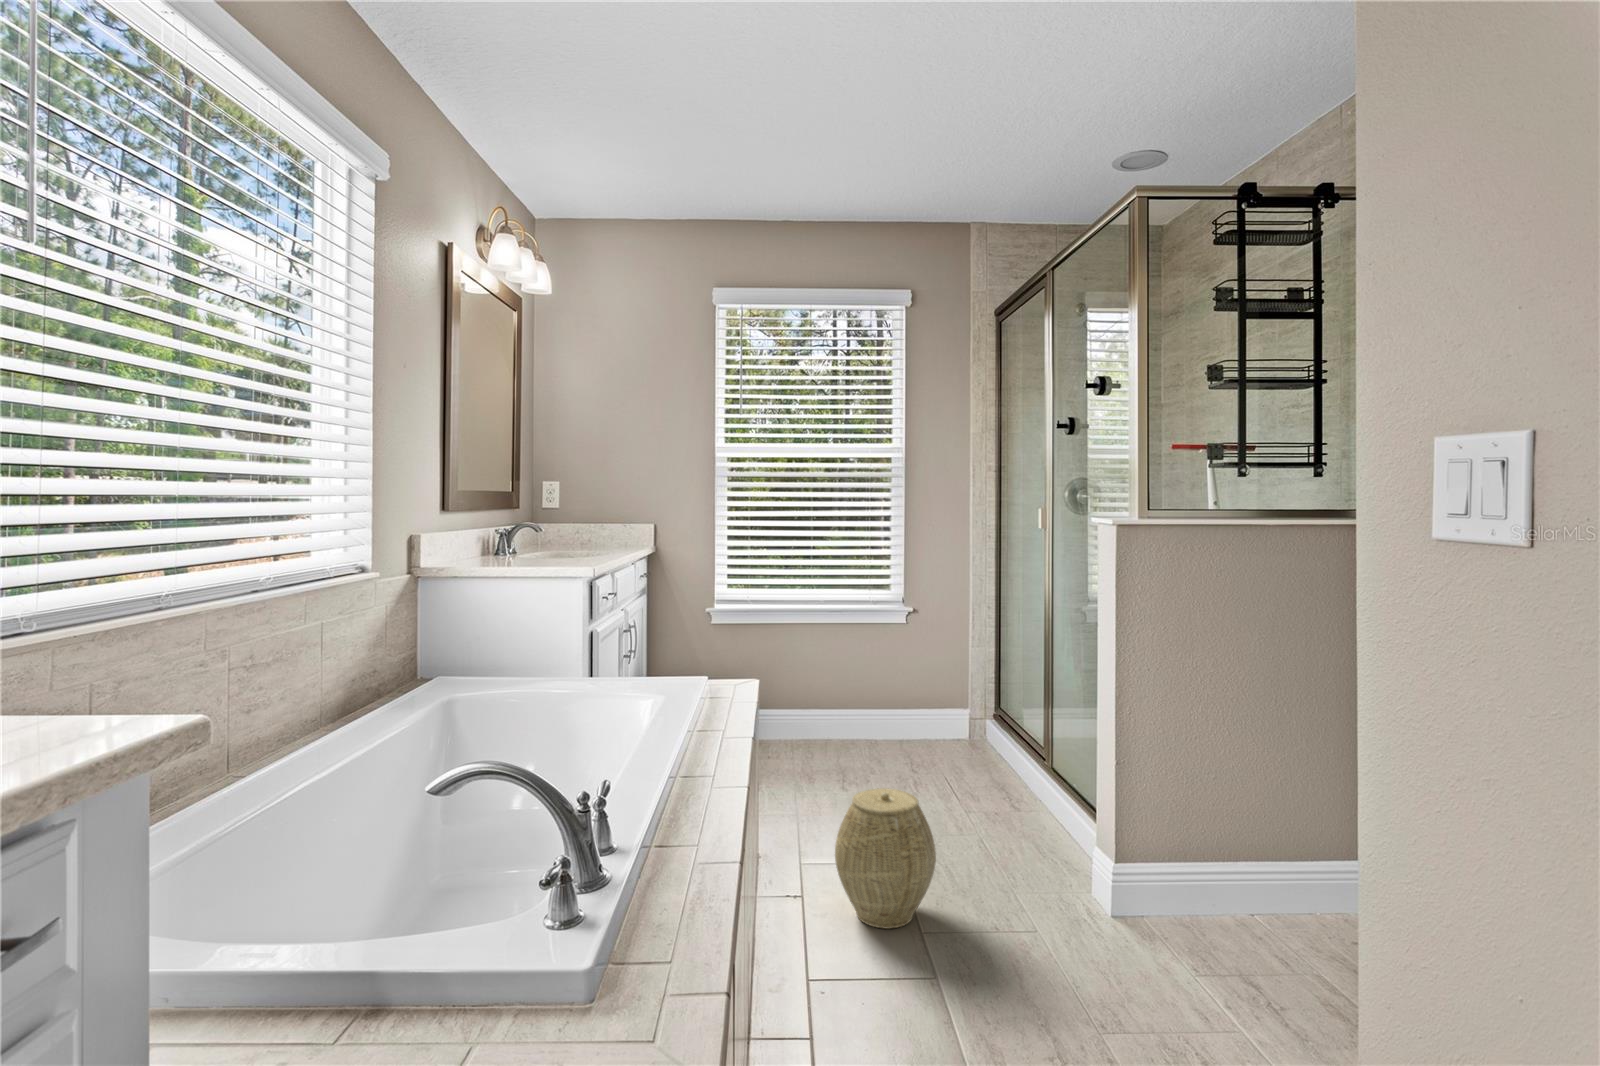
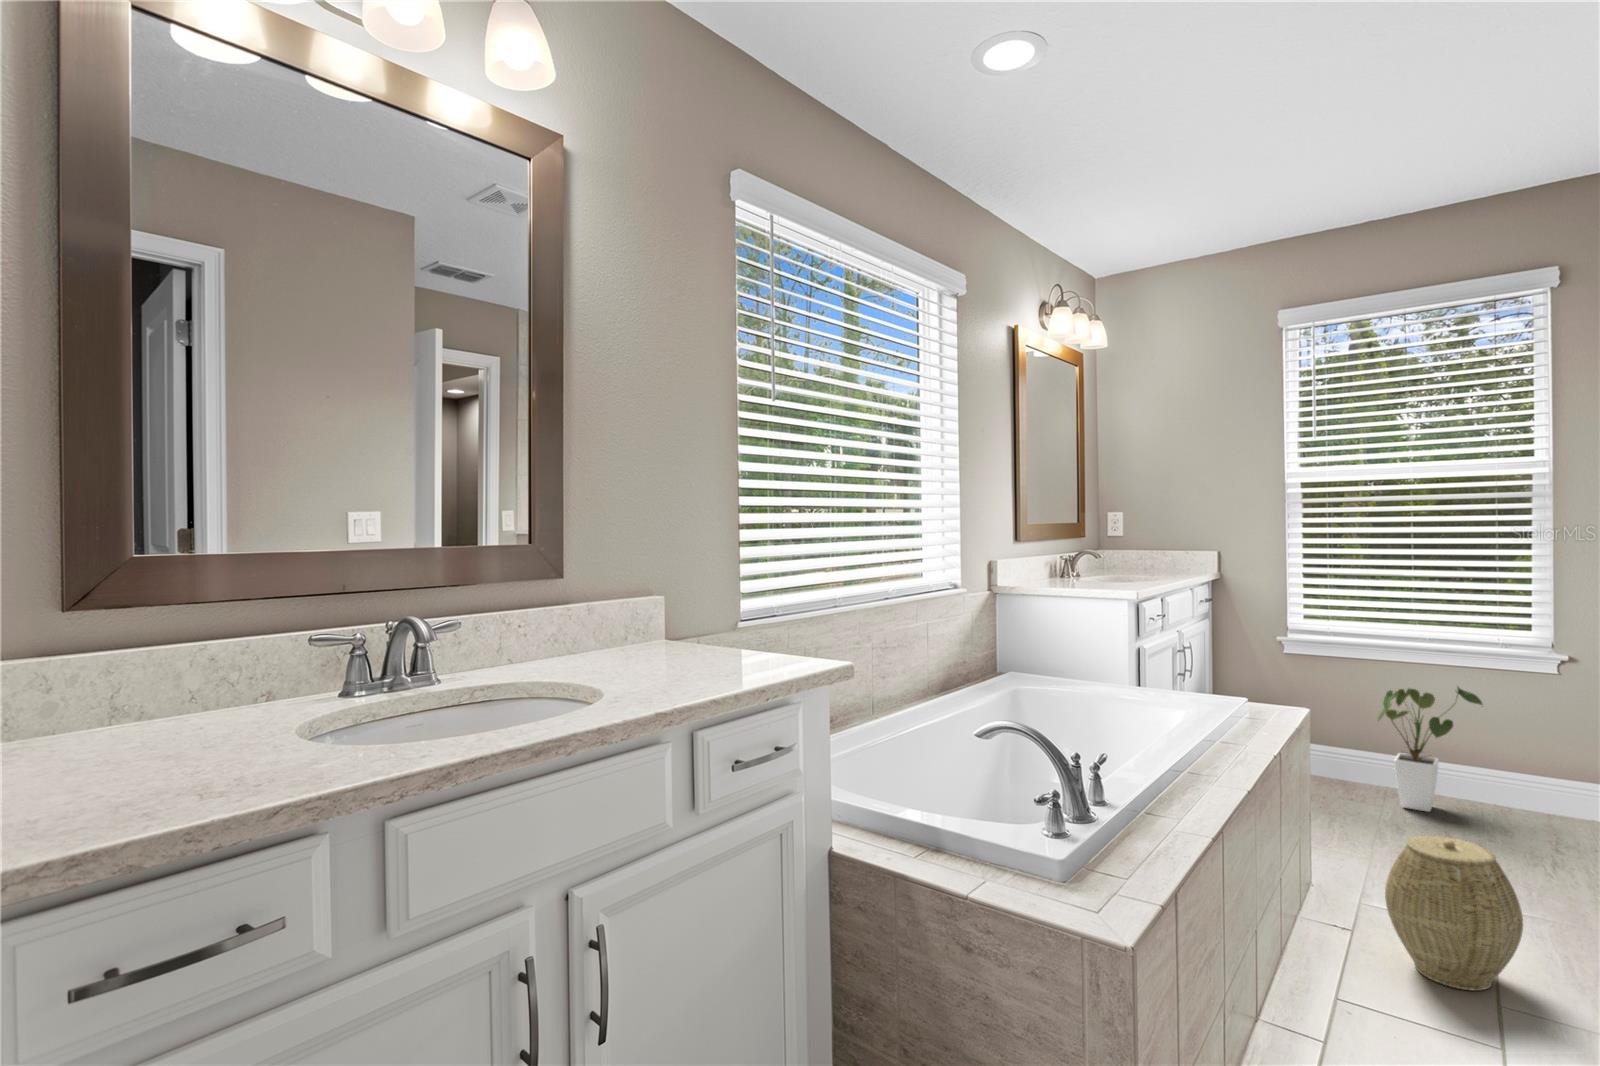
house plant: none [788,642,861,756] -> present [1377,687,1482,812]

